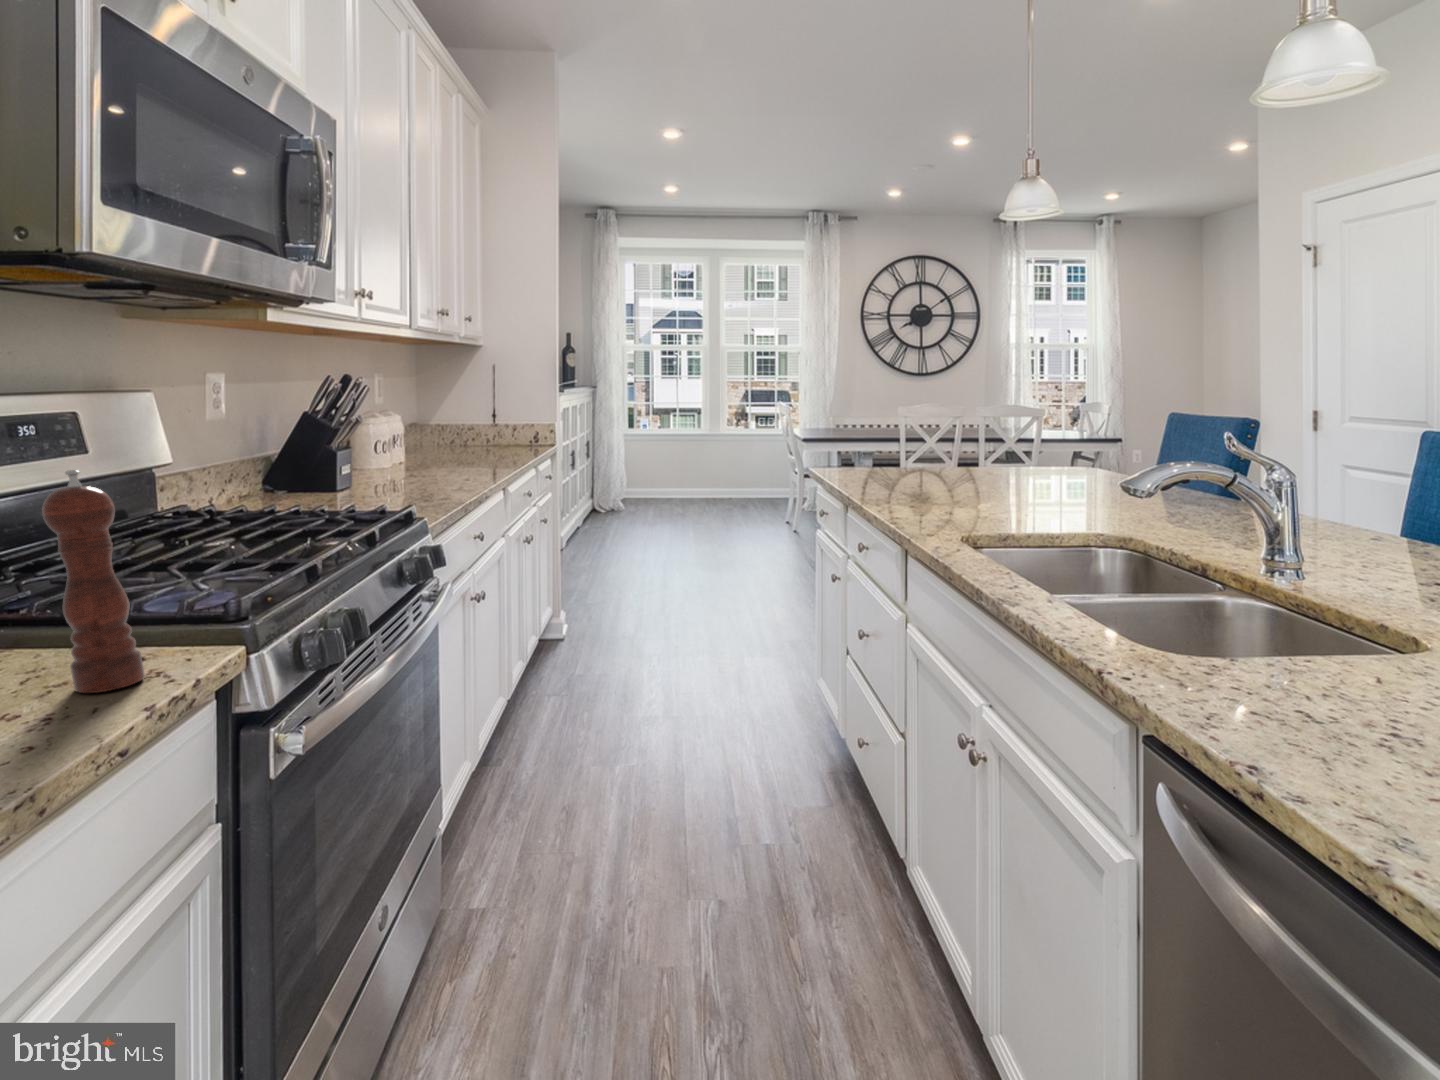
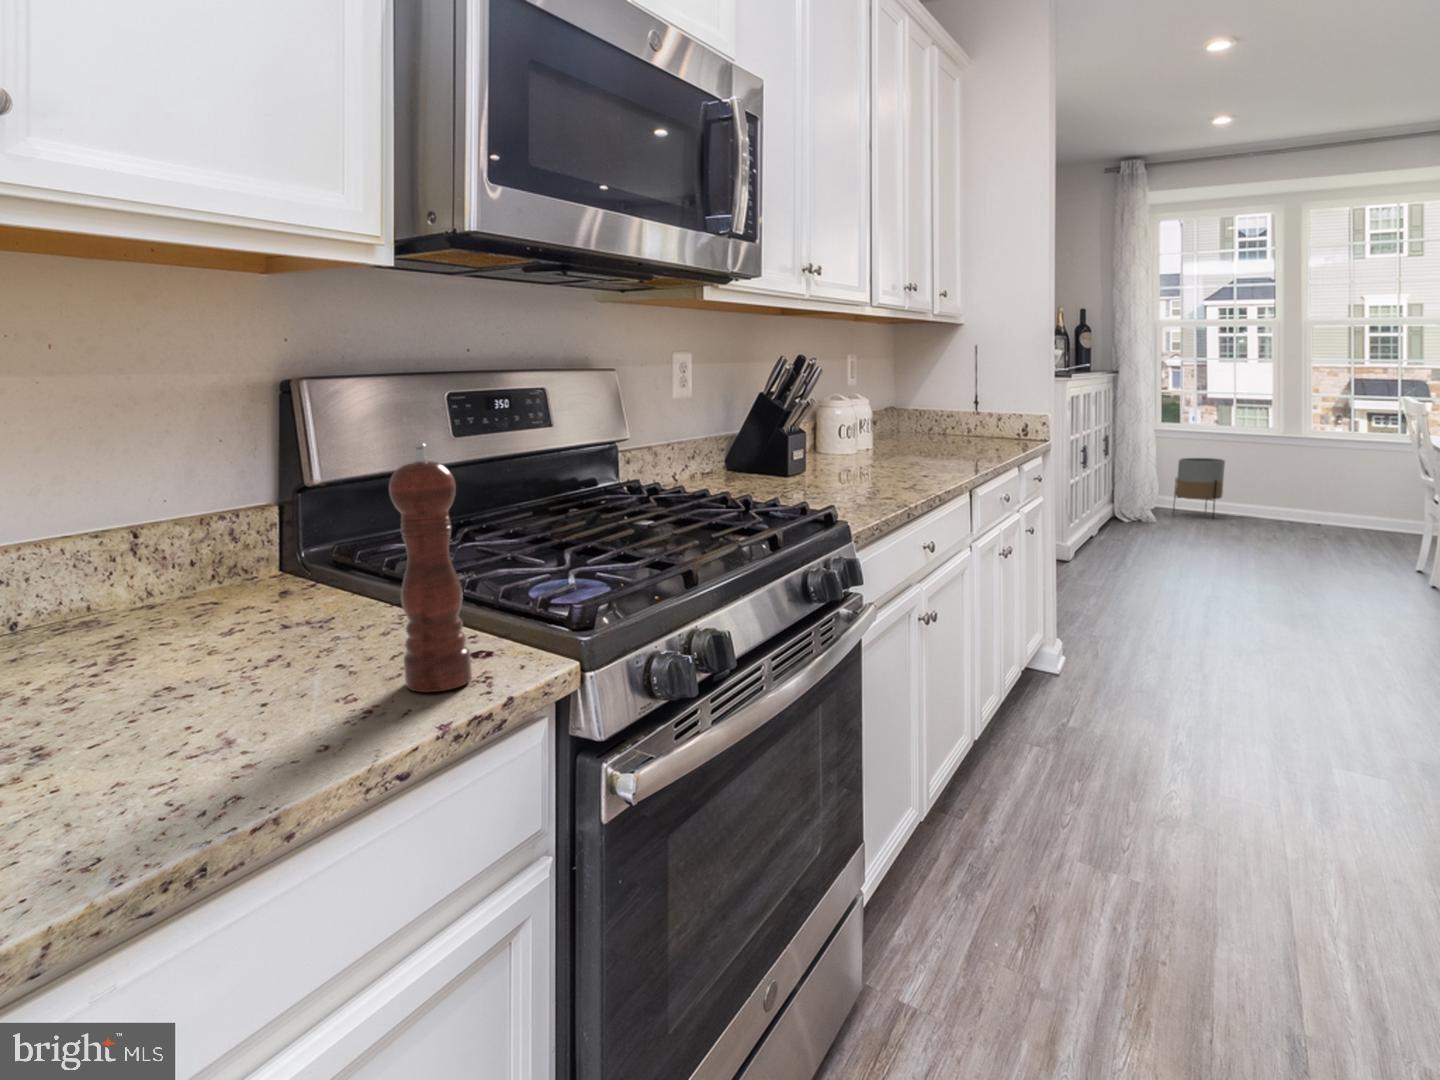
planter: none [644,455,677,503] -> present [1173,458,1225,519]

